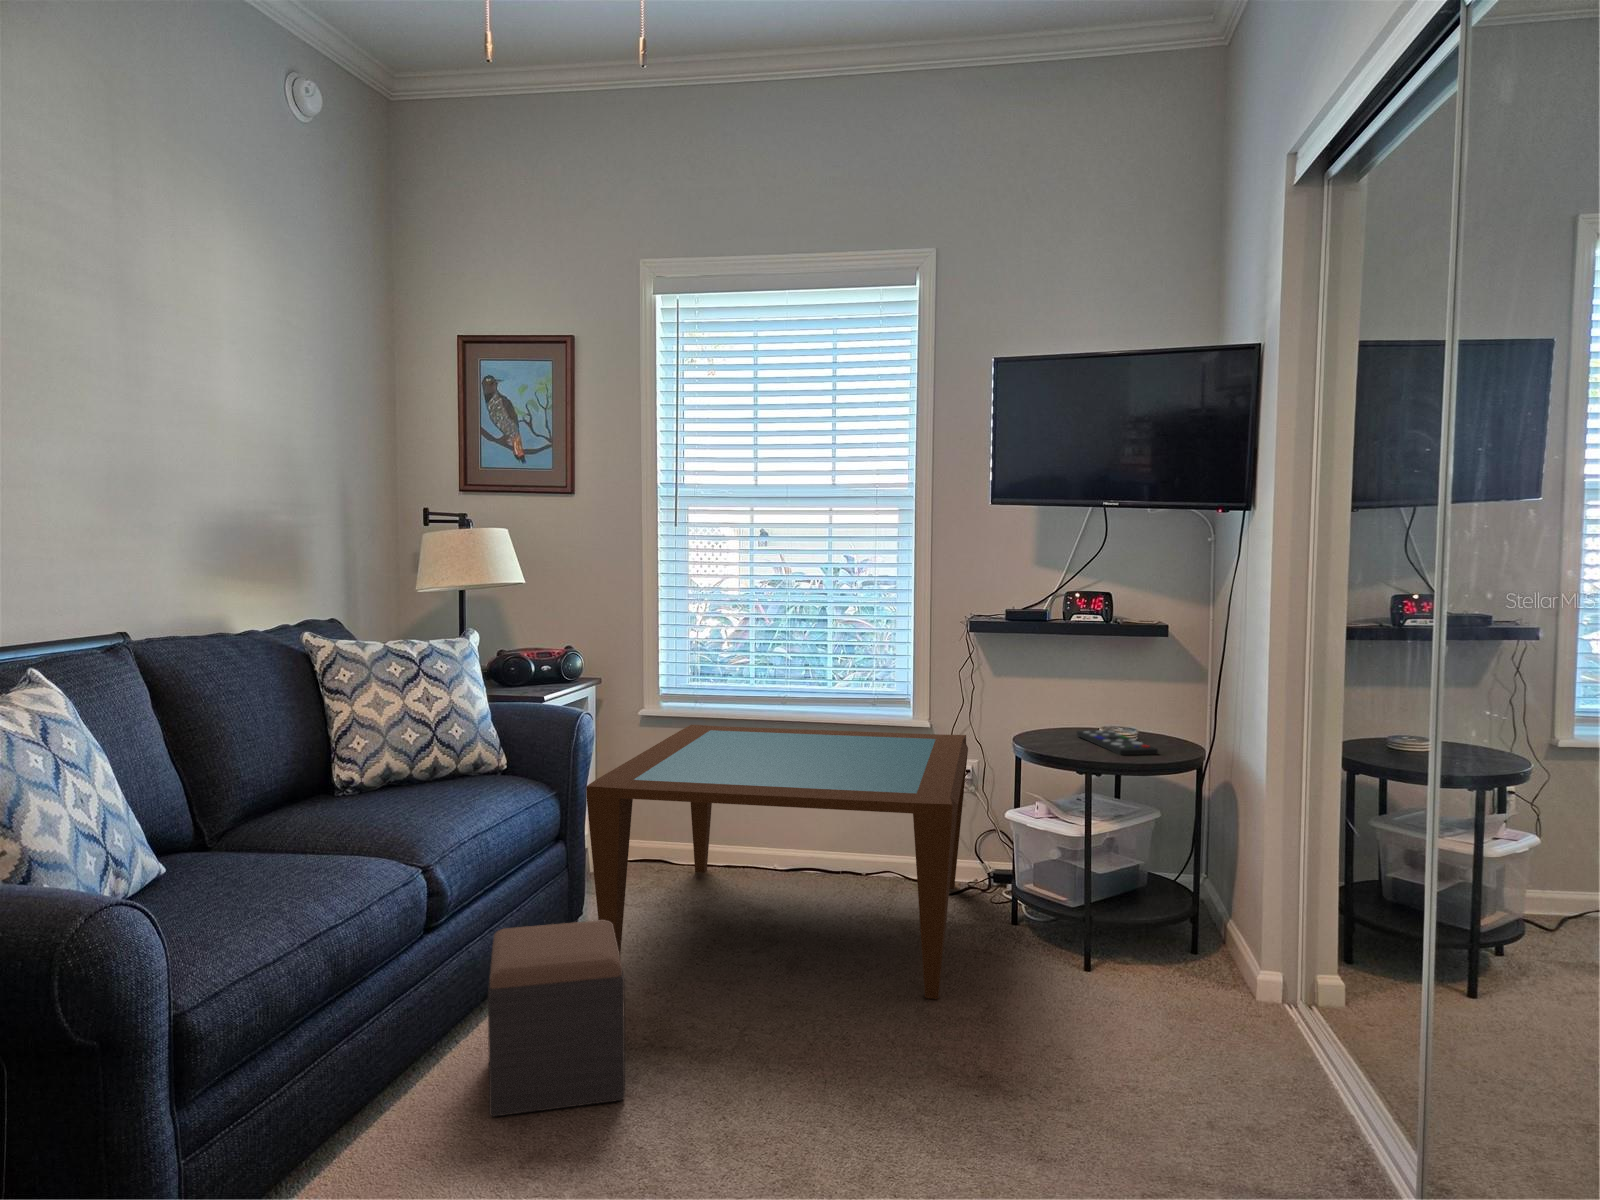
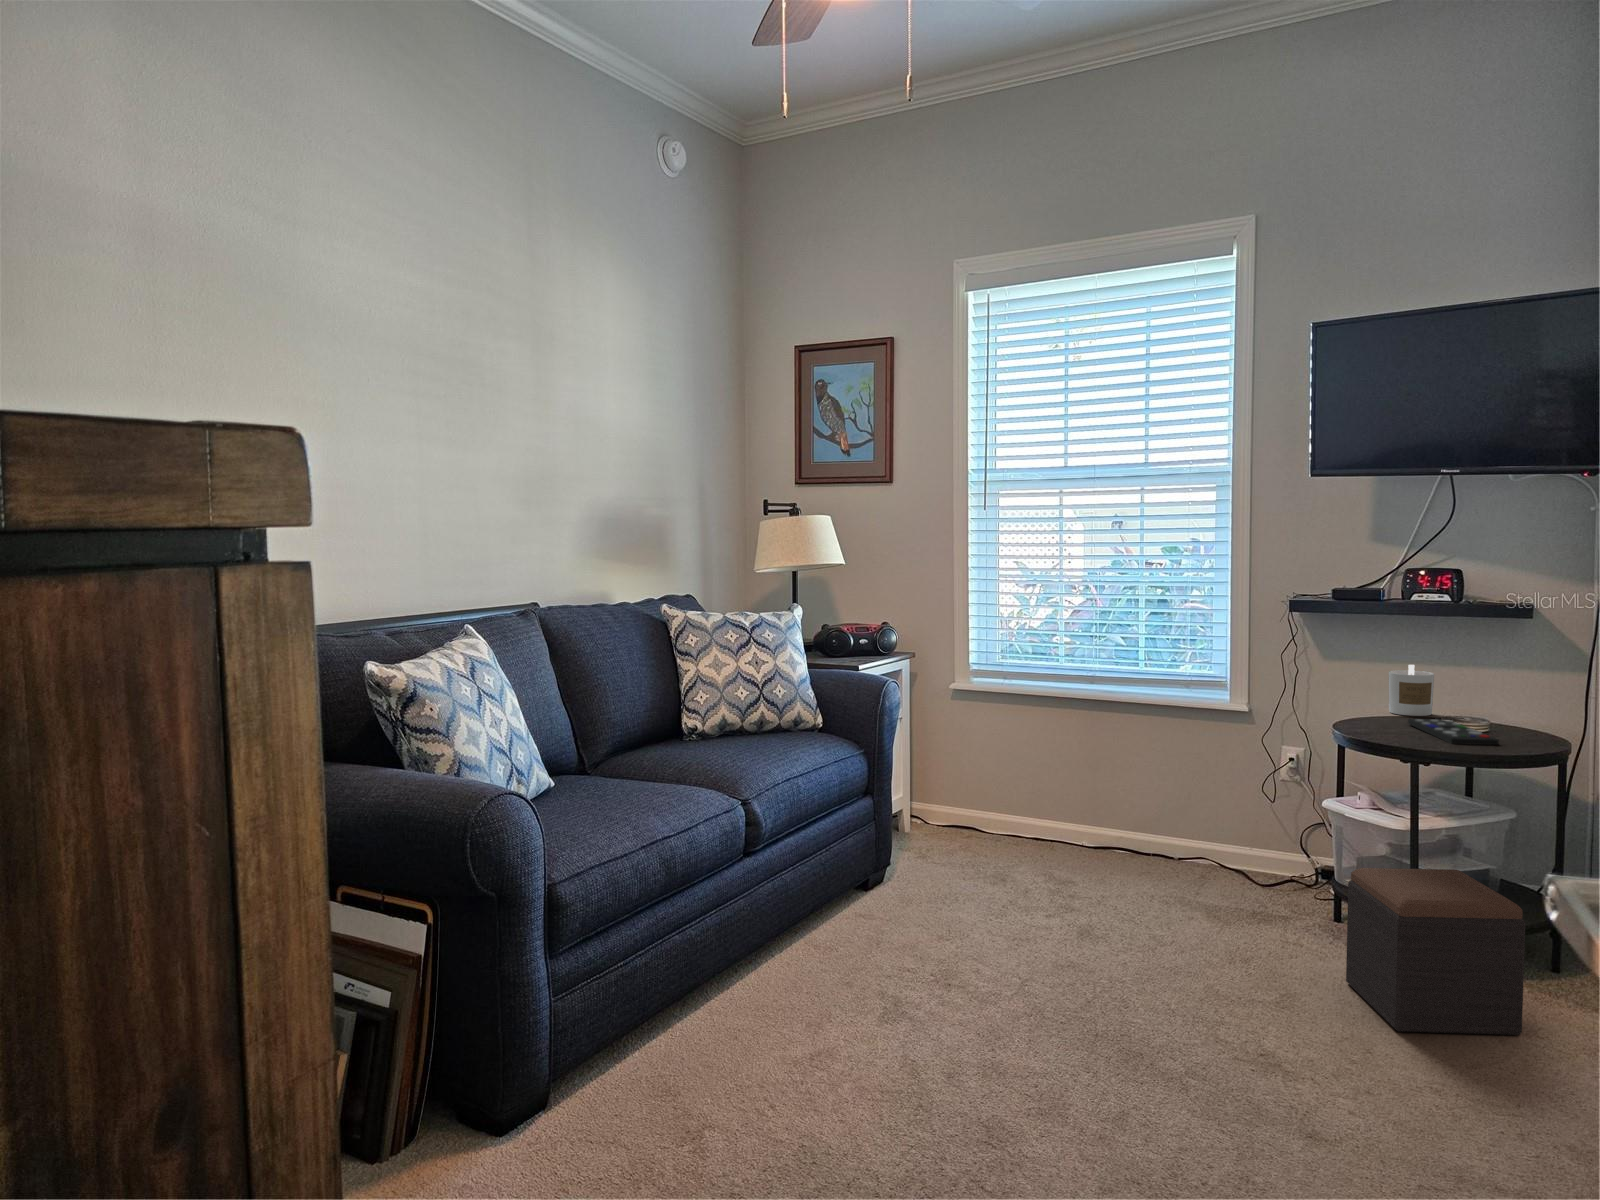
candle: none [1055,679,1093,726] -> present [1389,665,1434,716]
coffee table: present [586,725,968,999] -> none [892,700,1287,976]
footstool: present [488,920,625,1117] -> present [1346,868,1525,1035]

